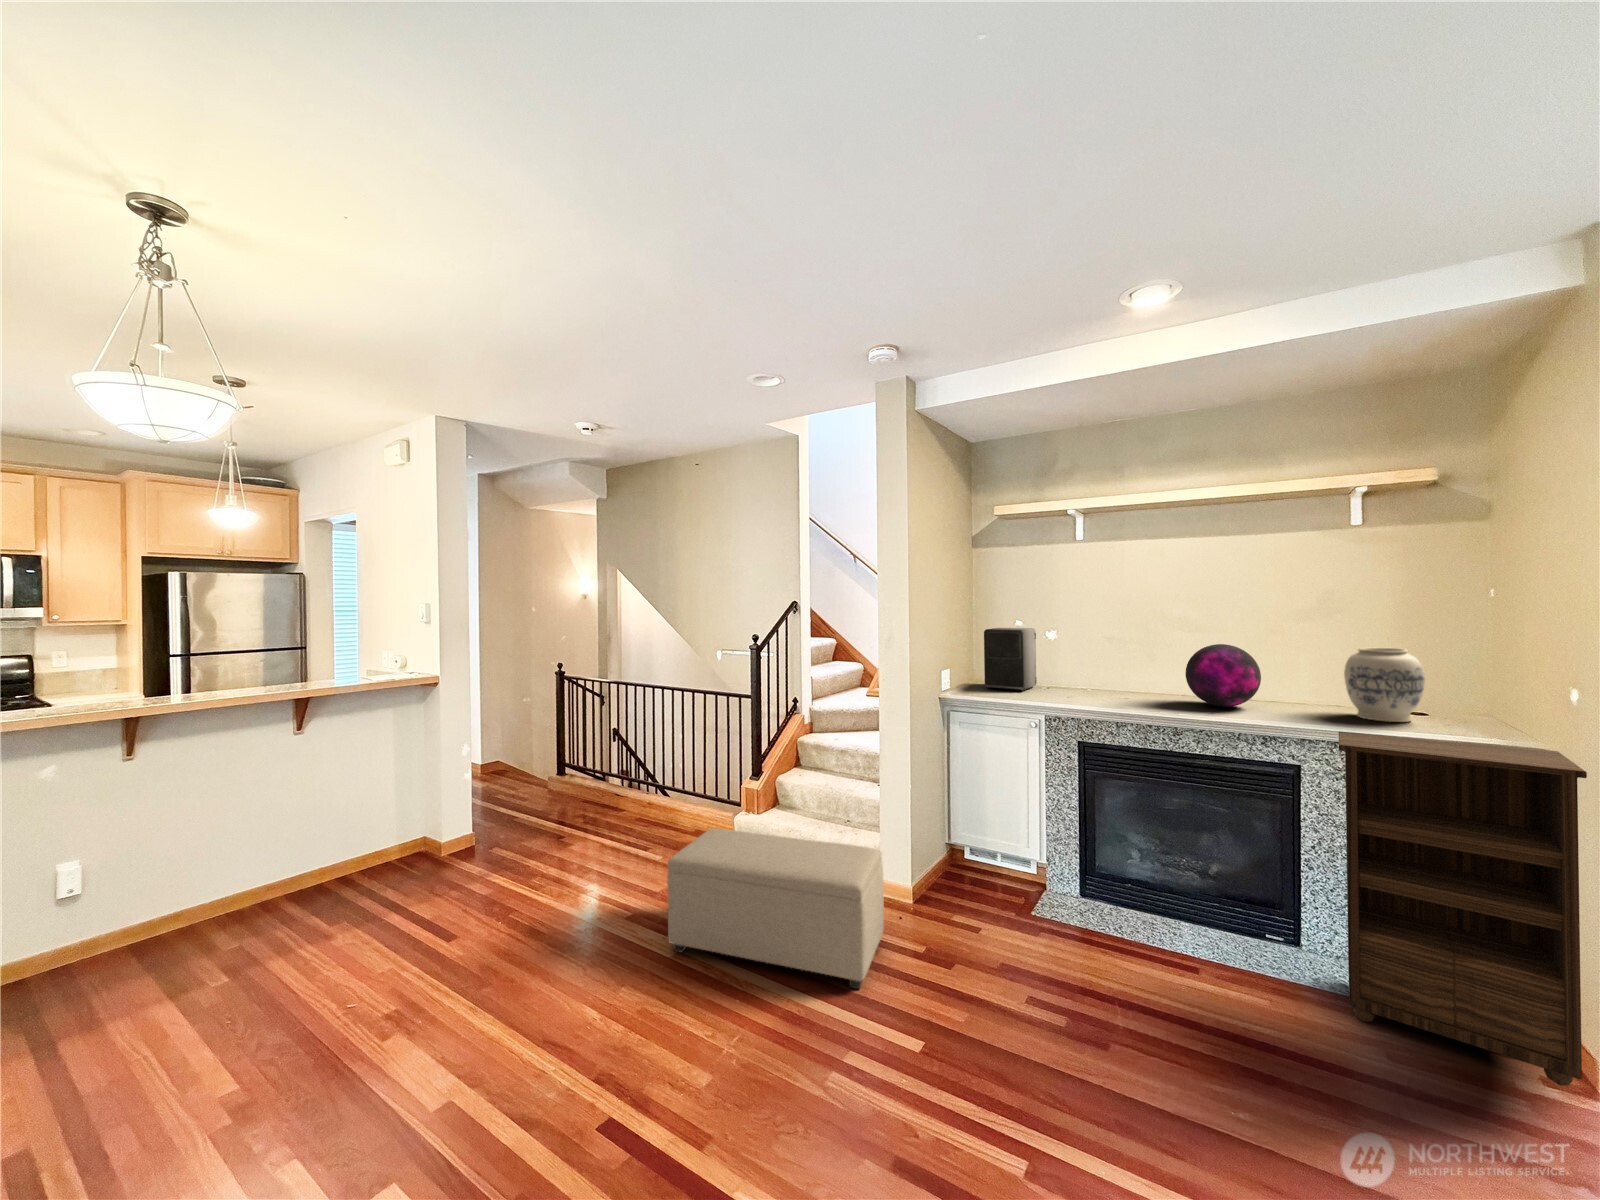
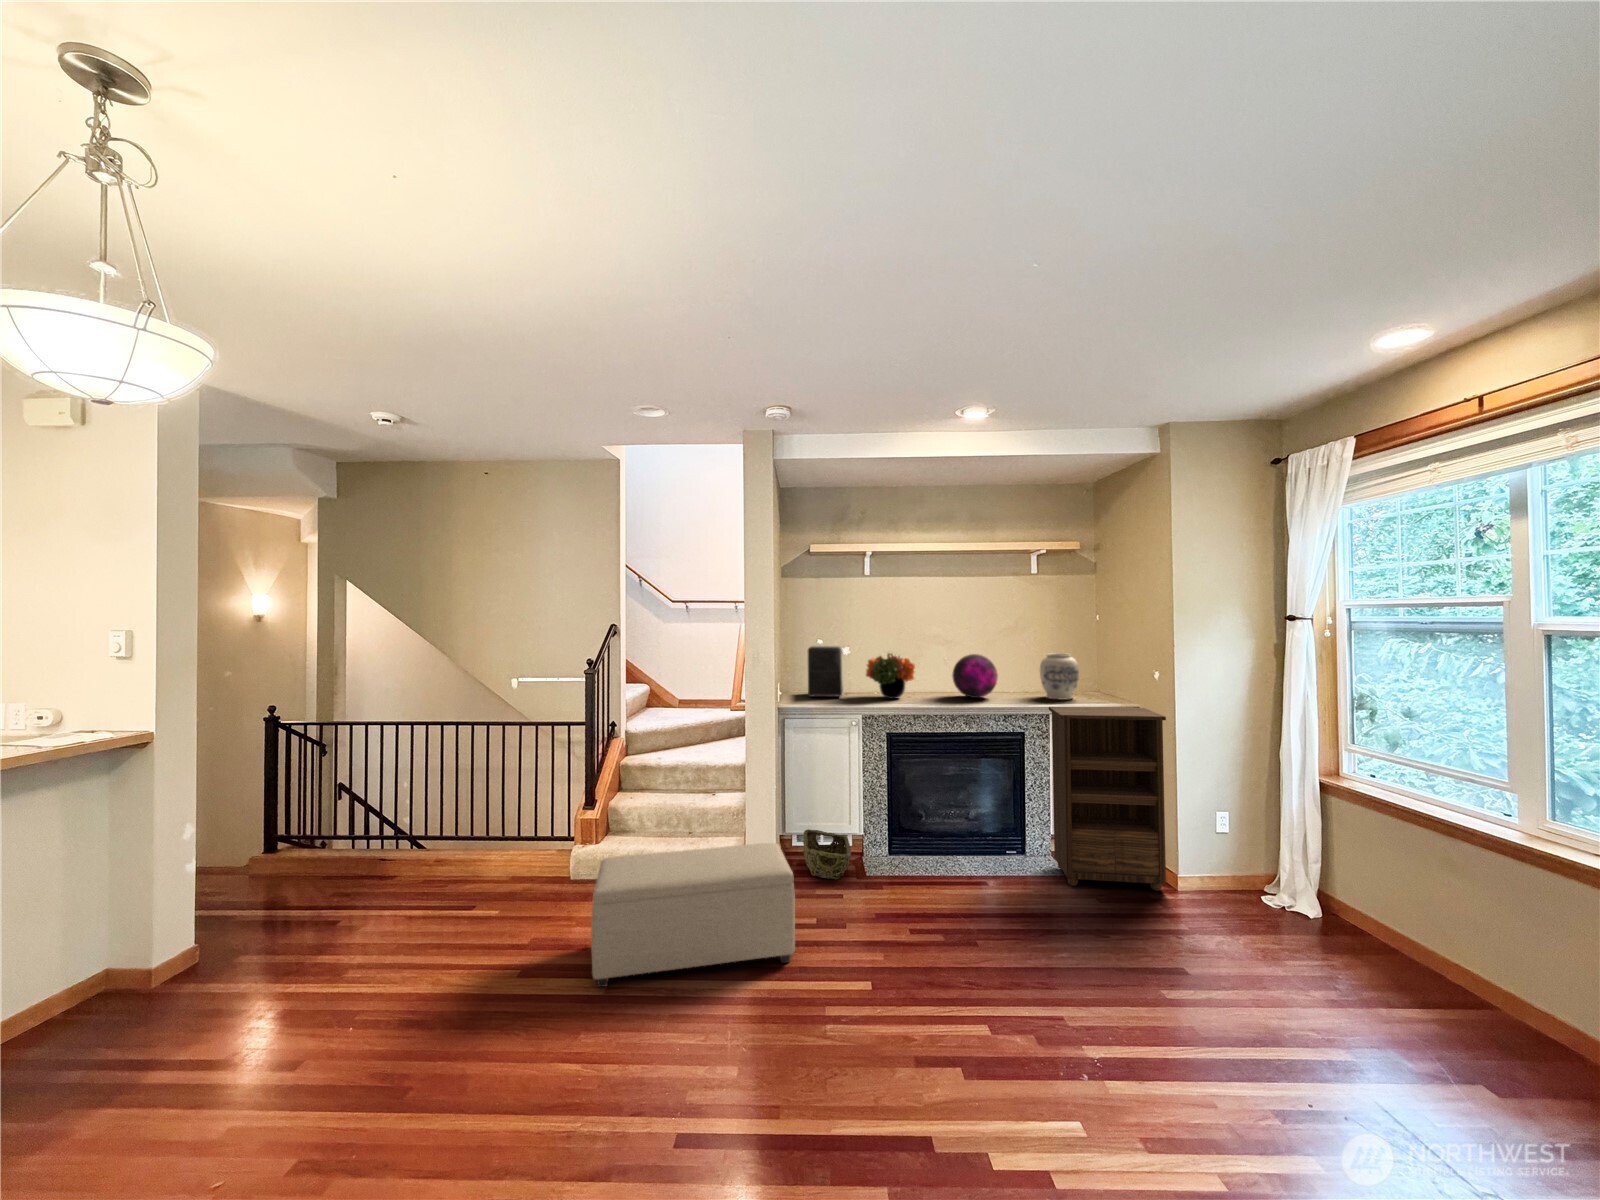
flower arrangement: none [1057,638,1129,698] -> present [866,653,915,699]
woven basket: none [949,843,1020,910] -> present [803,829,851,879]

